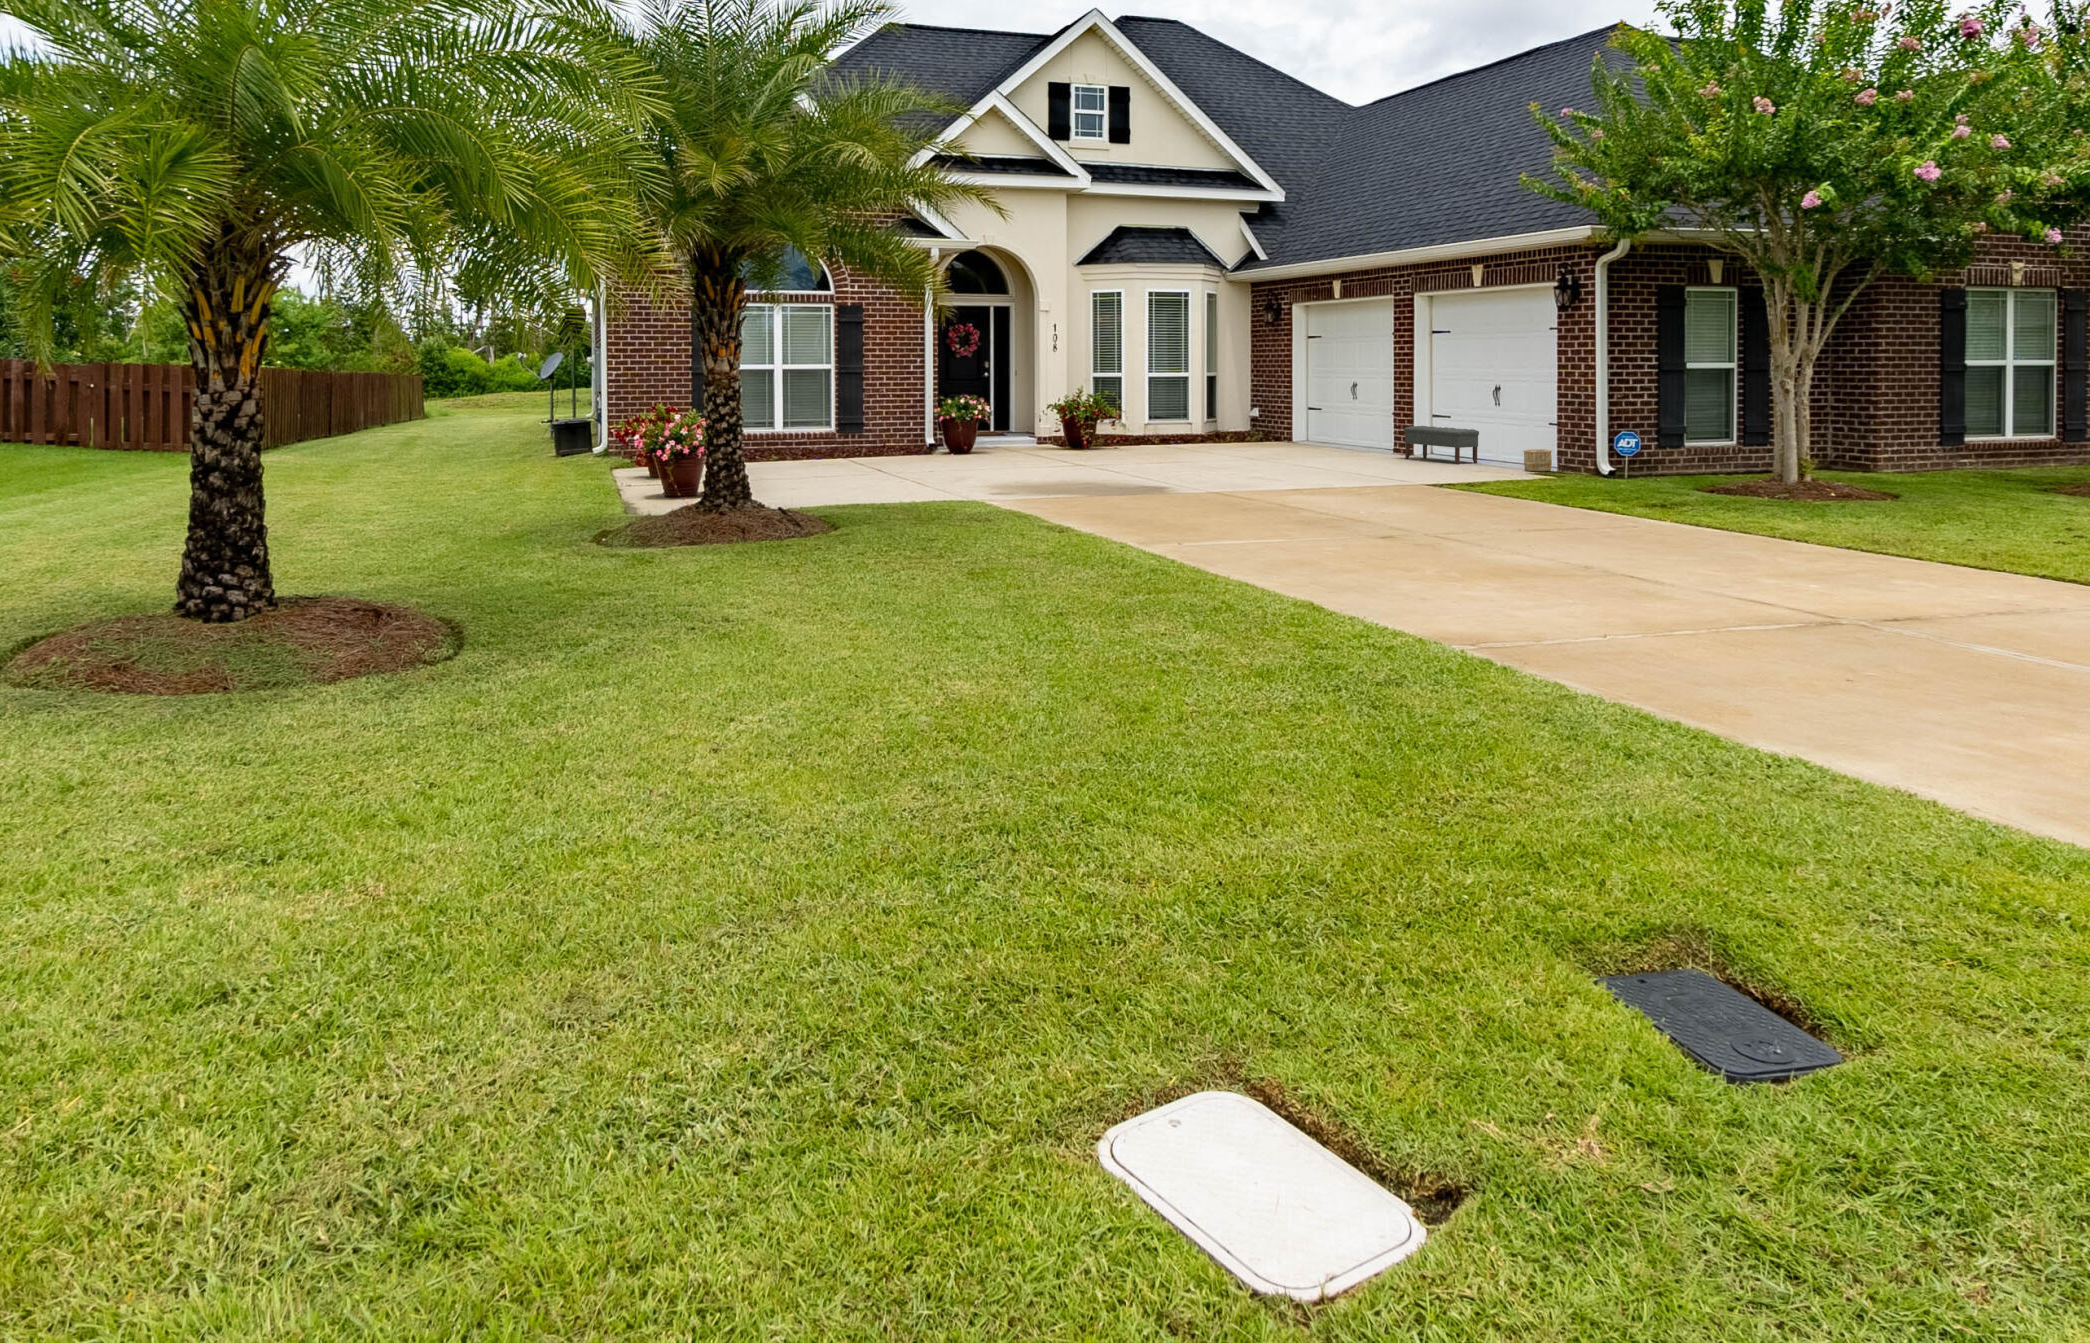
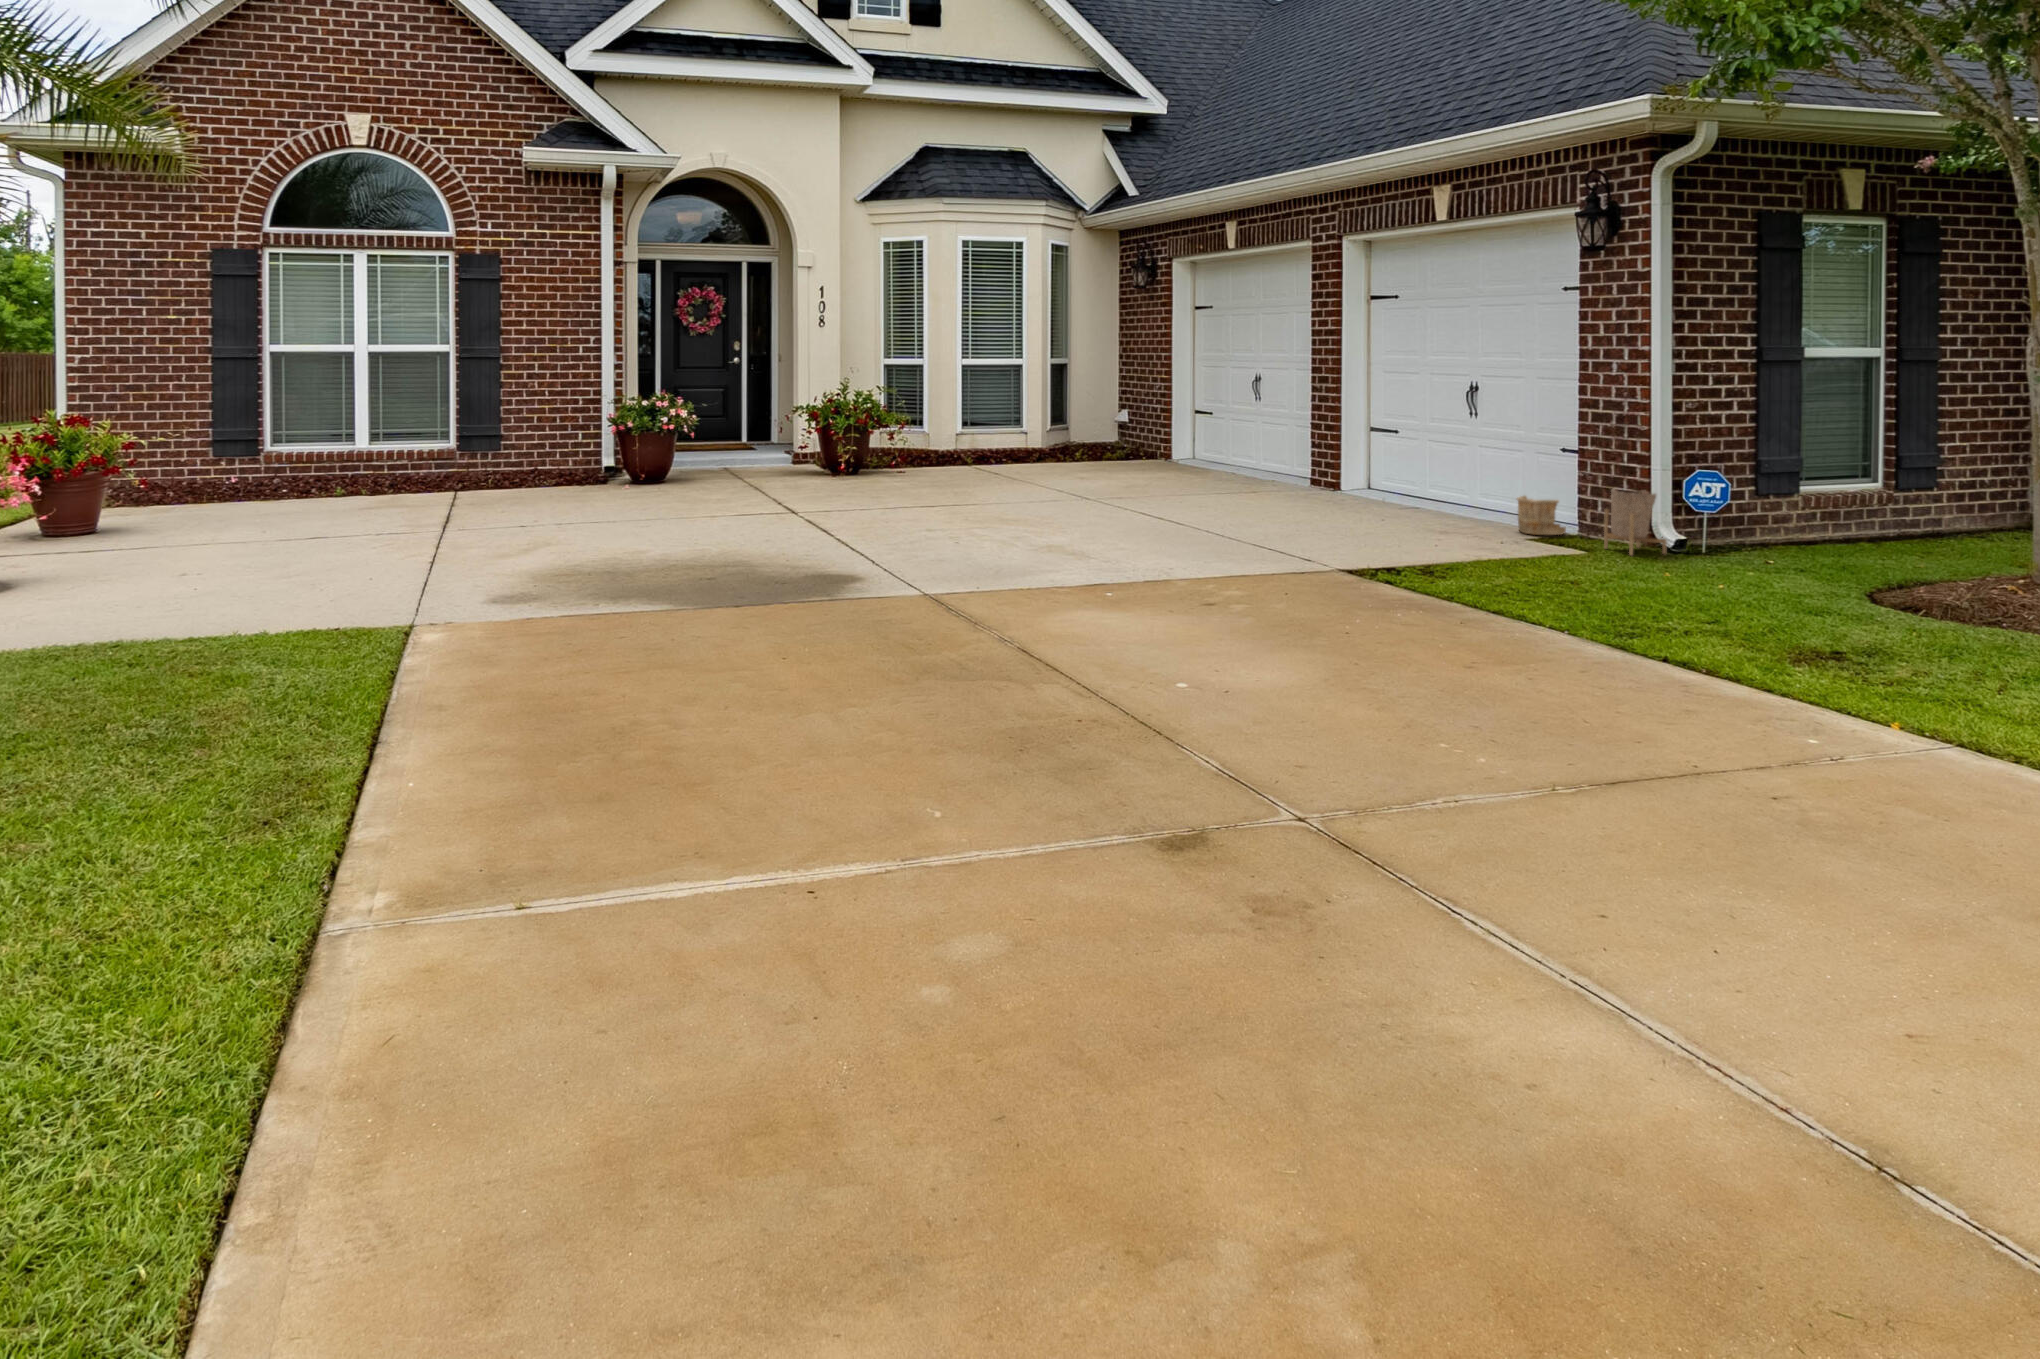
bench: present [1404,426,1479,464] -> none [1321,445,1441,512]
planter: none [1571,442,1604,477] -> present [1604,489,1667,555]

